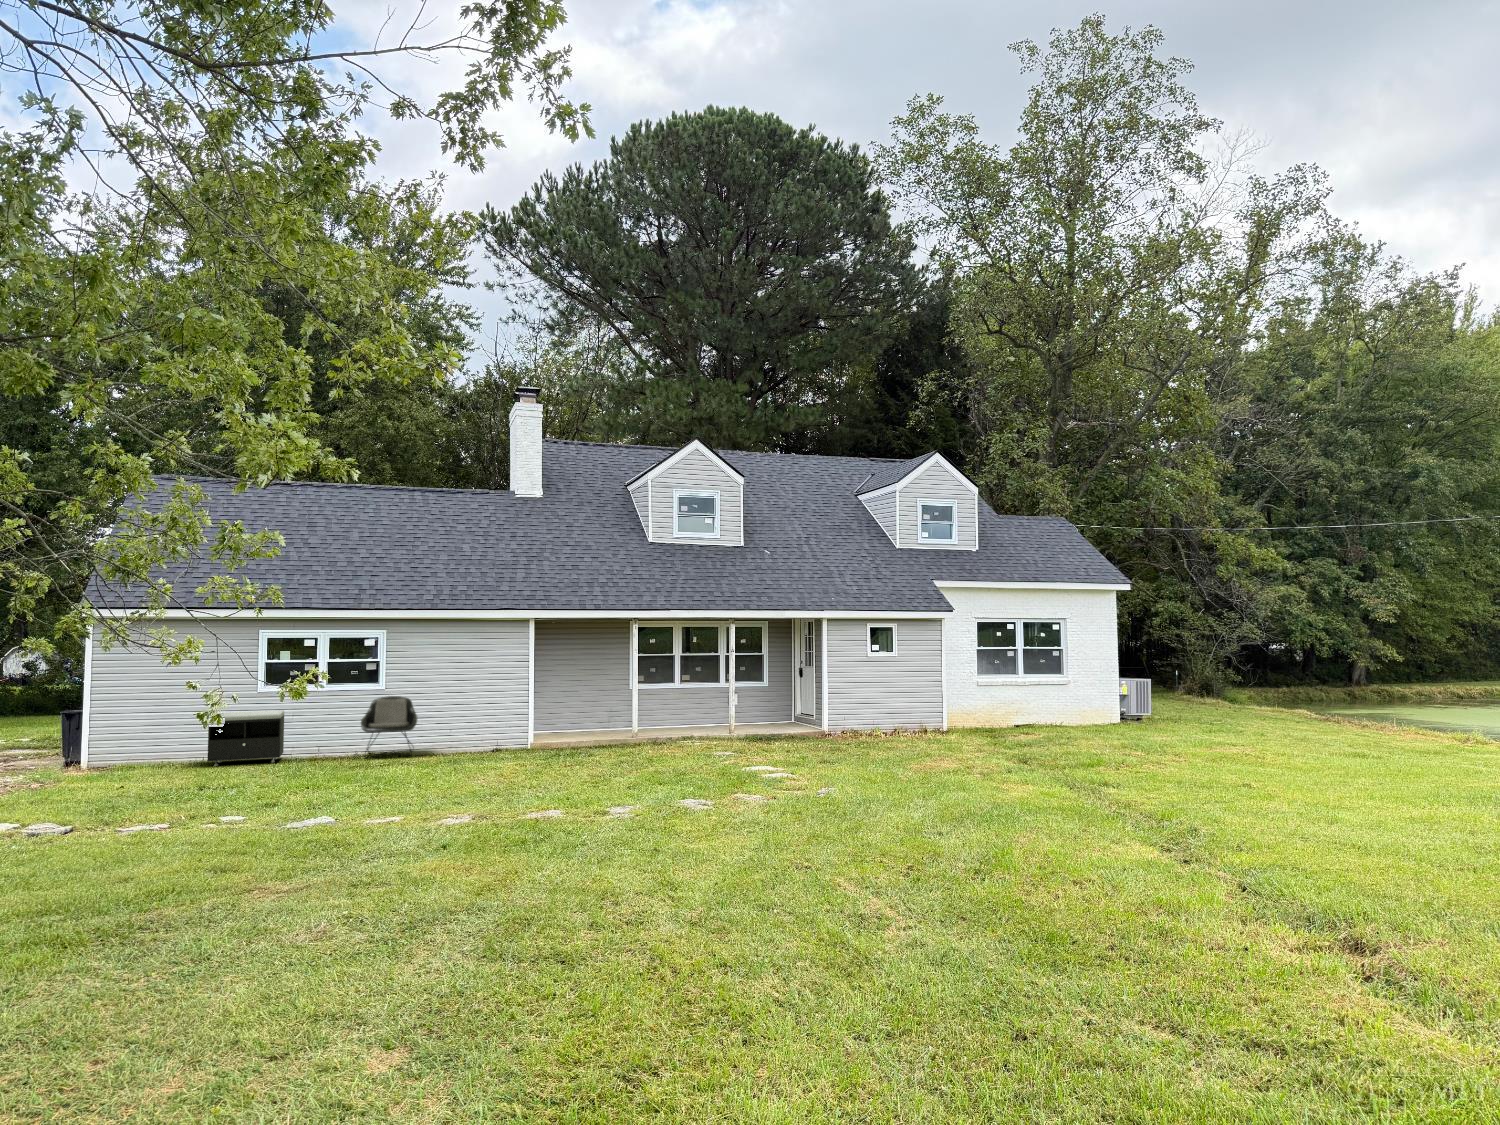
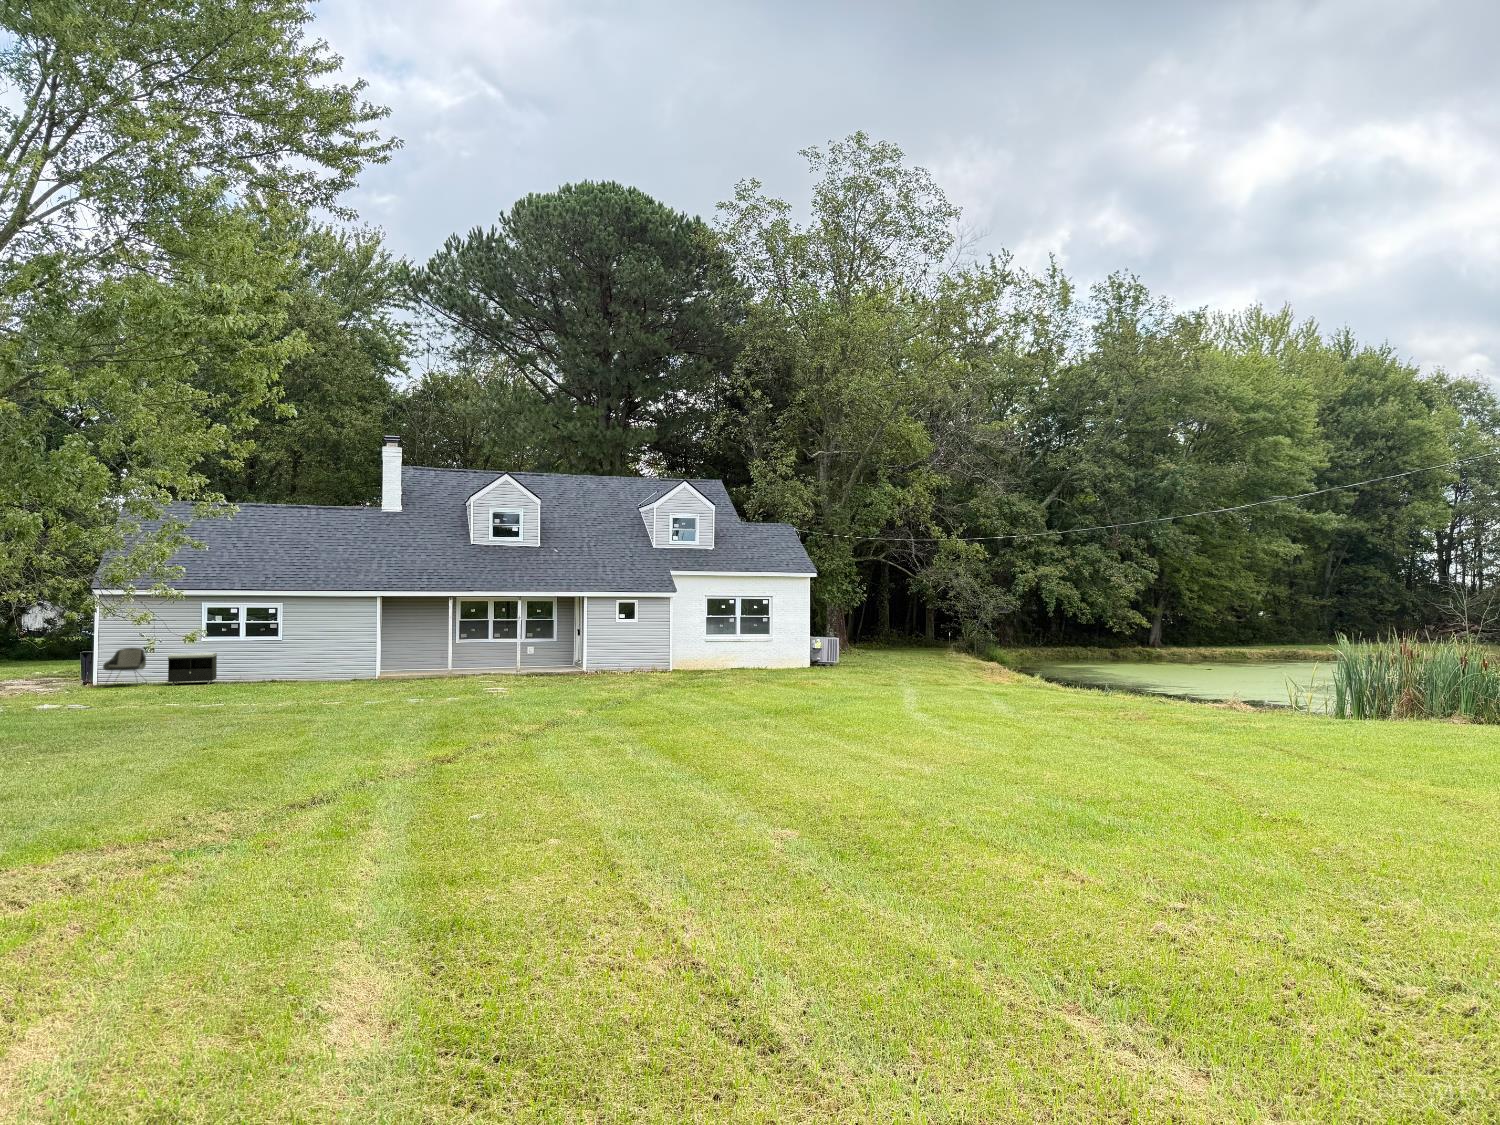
lounge chair: present [361,696,418,758] -> present [103,648,146,685]

